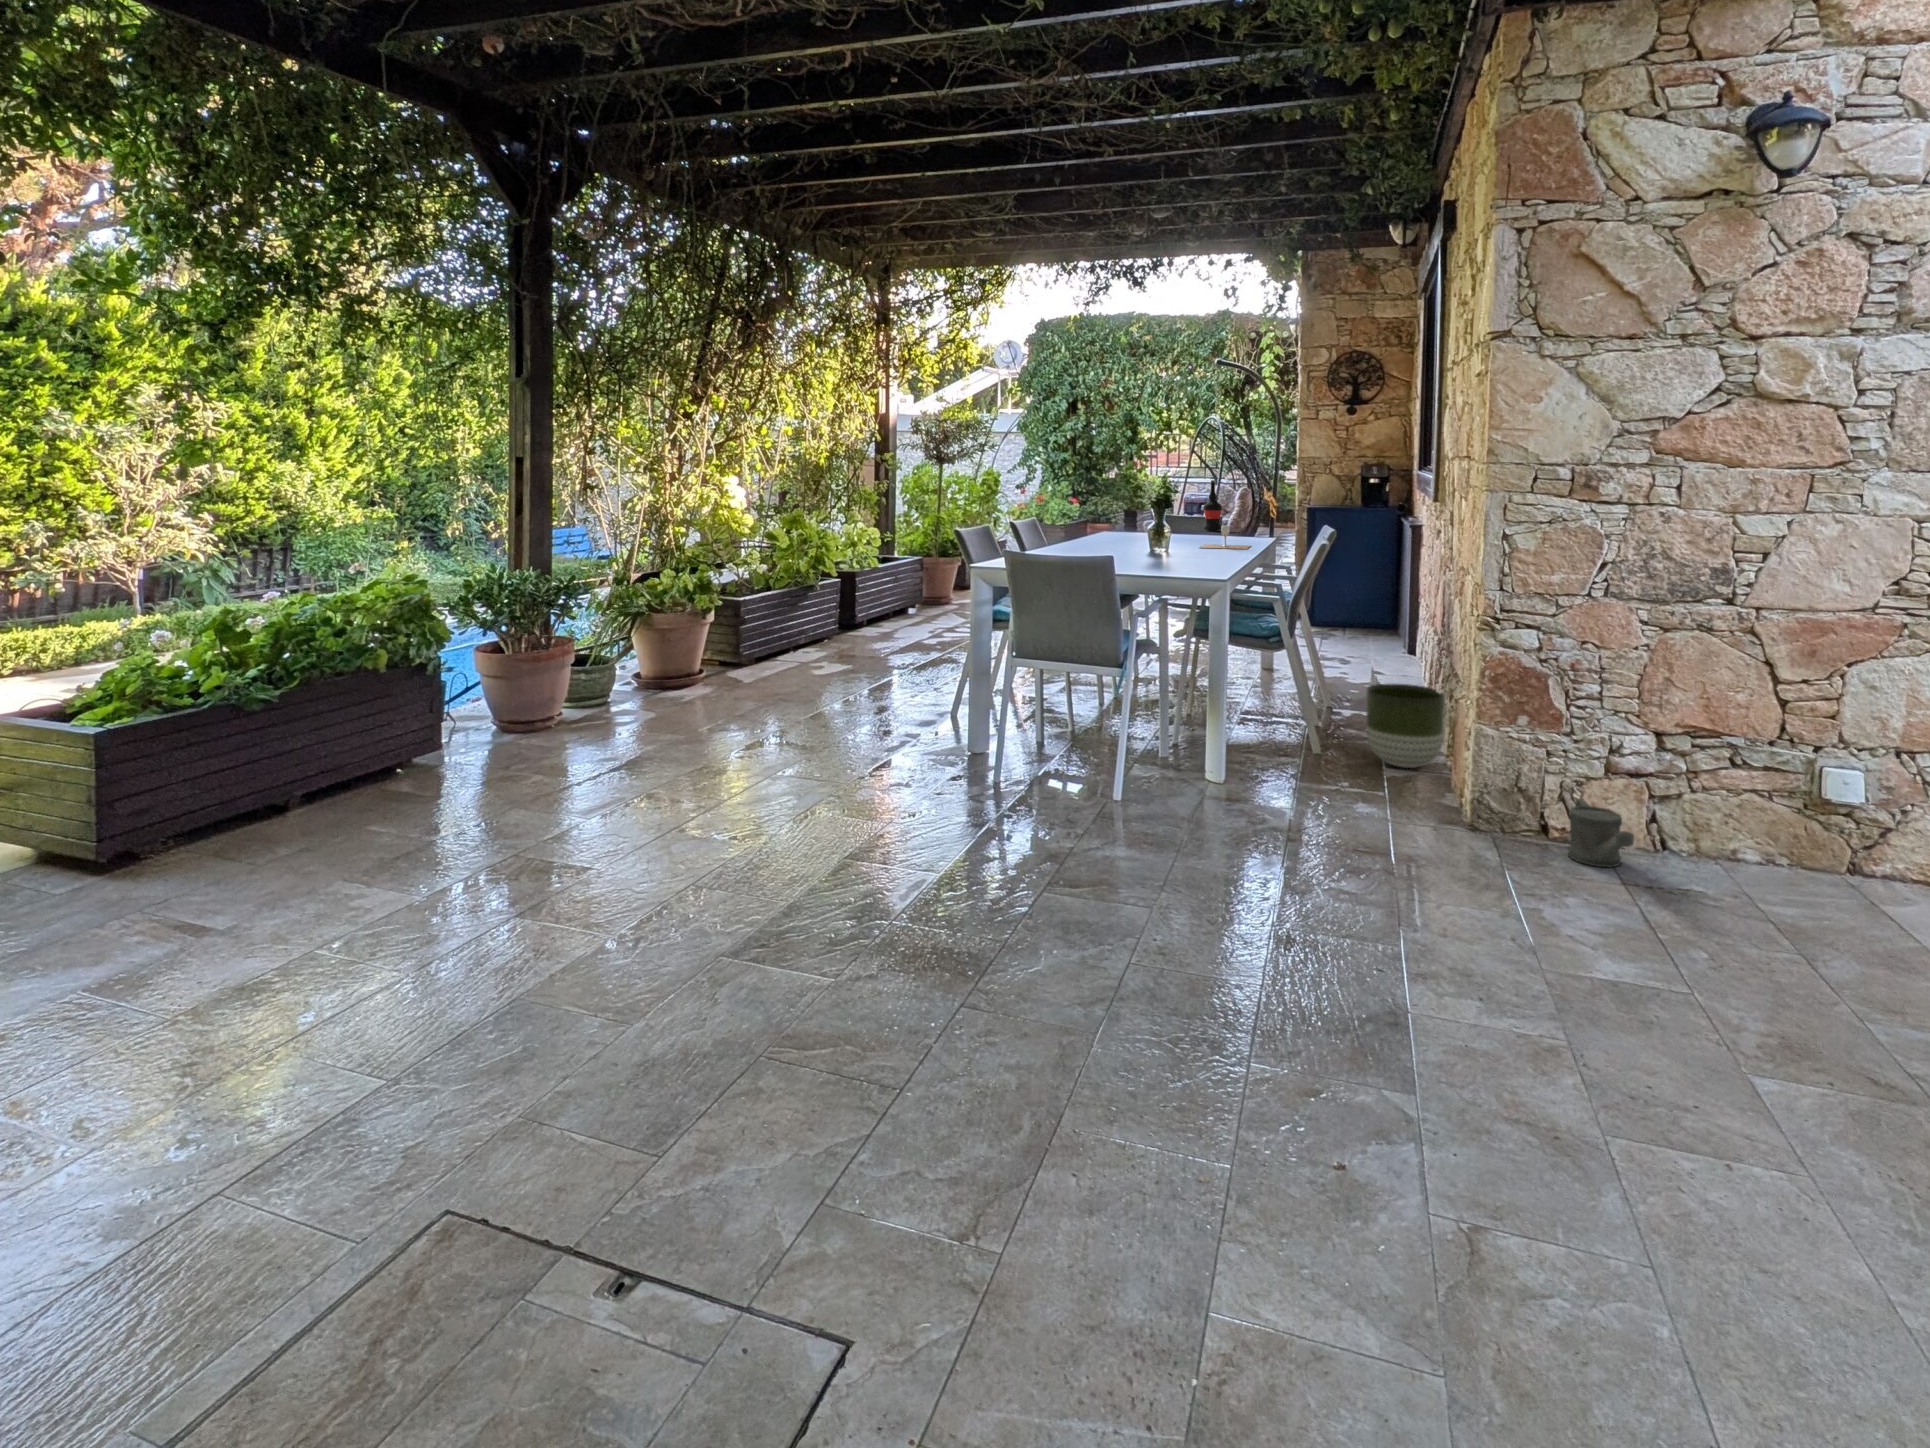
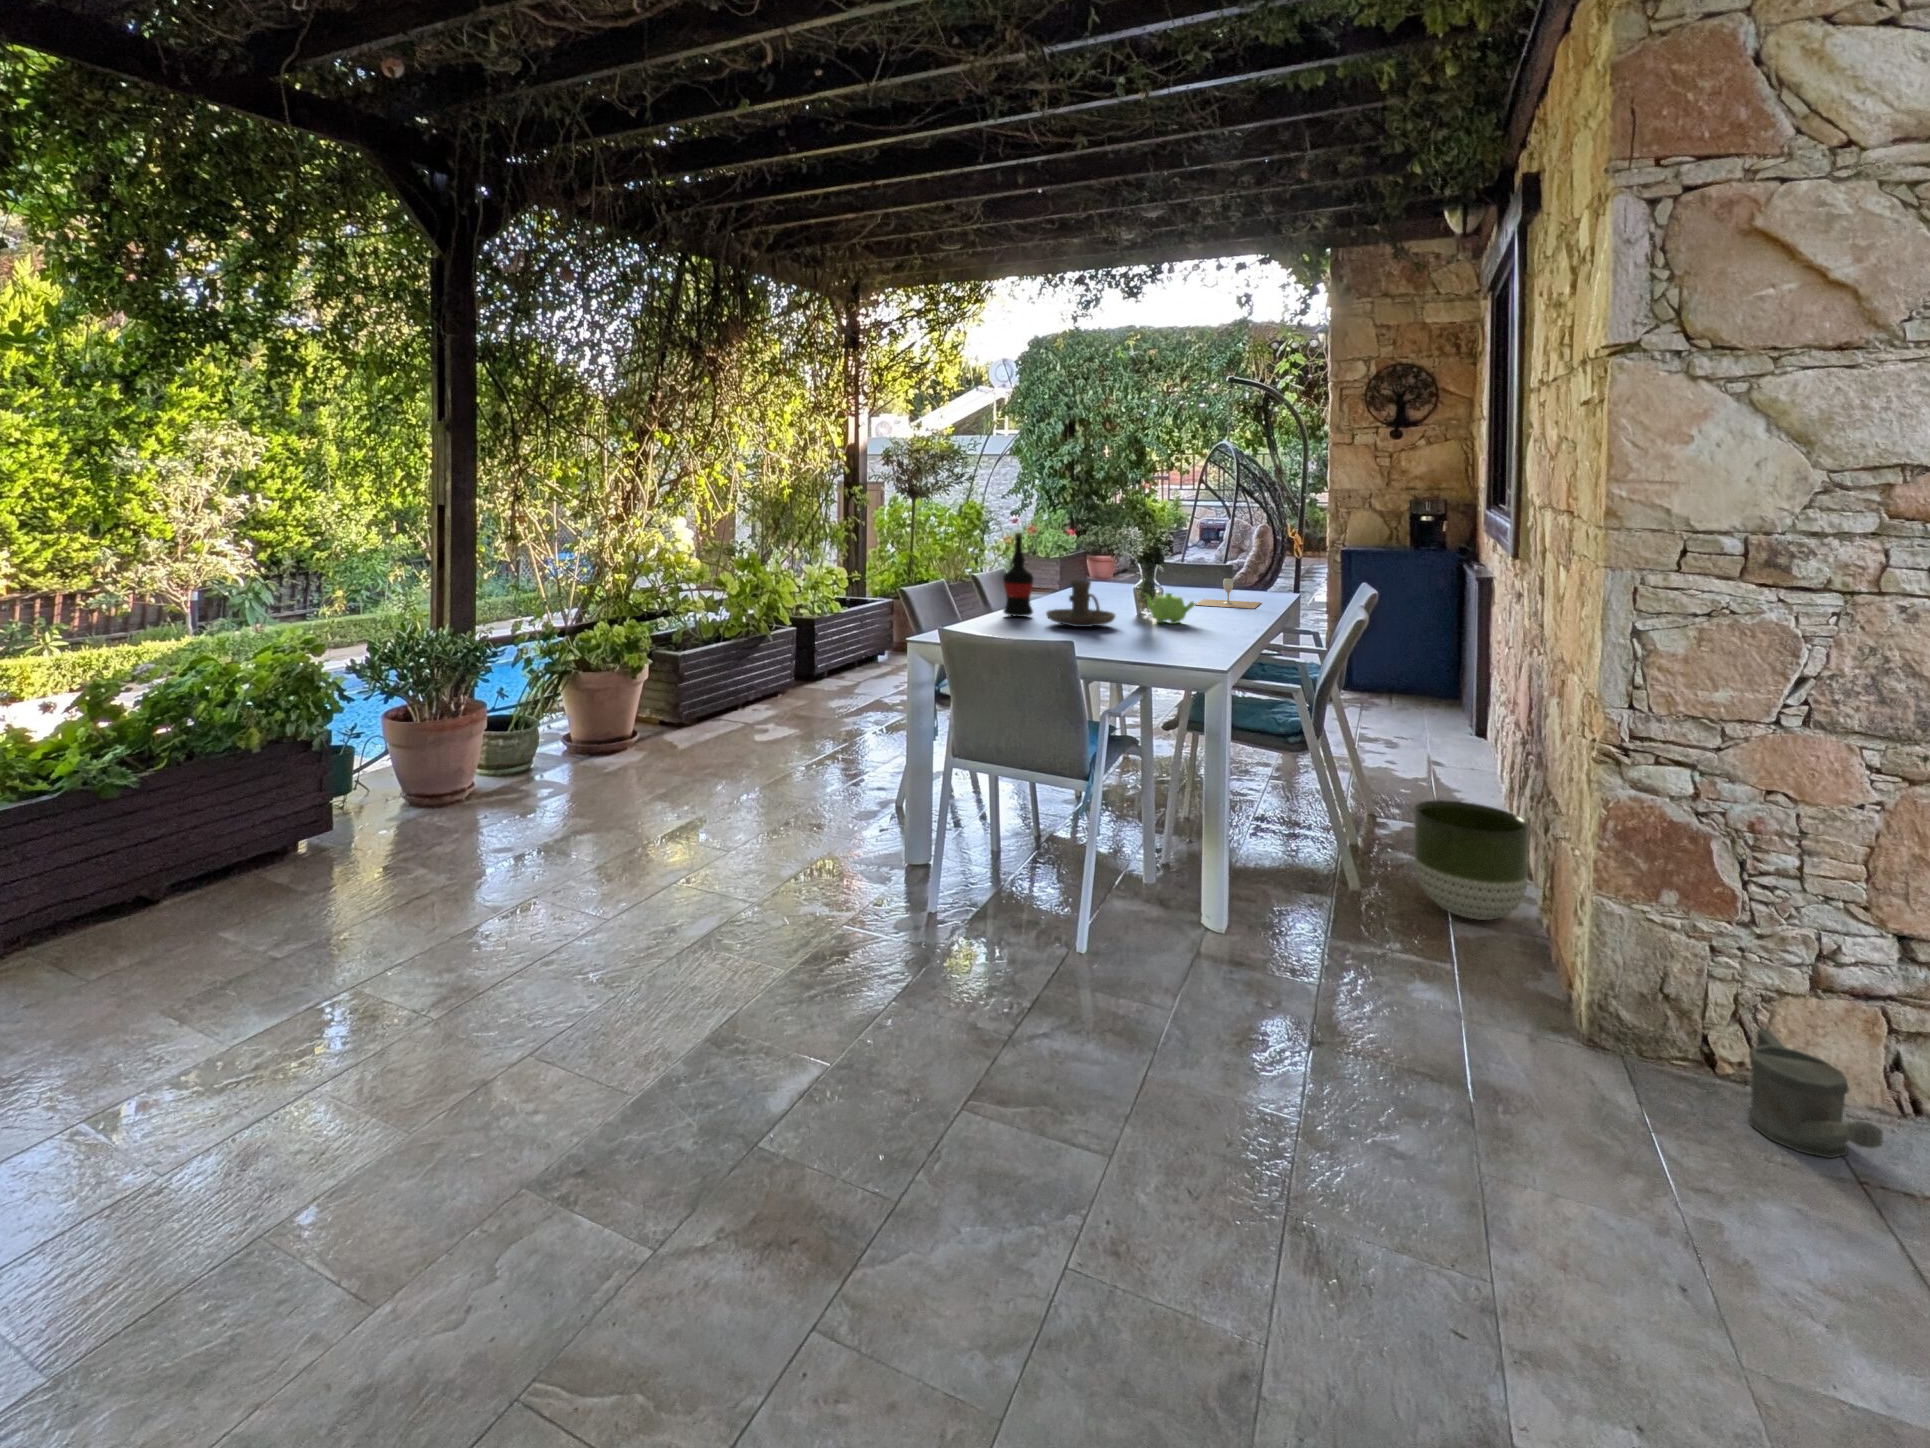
wine bottle: present [1203,480,1222,531] -> present [1003,533,1033,617]
candle holder: none [1084,522,1141,560] -> present [1046,580,1116,627]
teapot: none [1160,533,1203,558] -> present [1145,593,1195,624]

